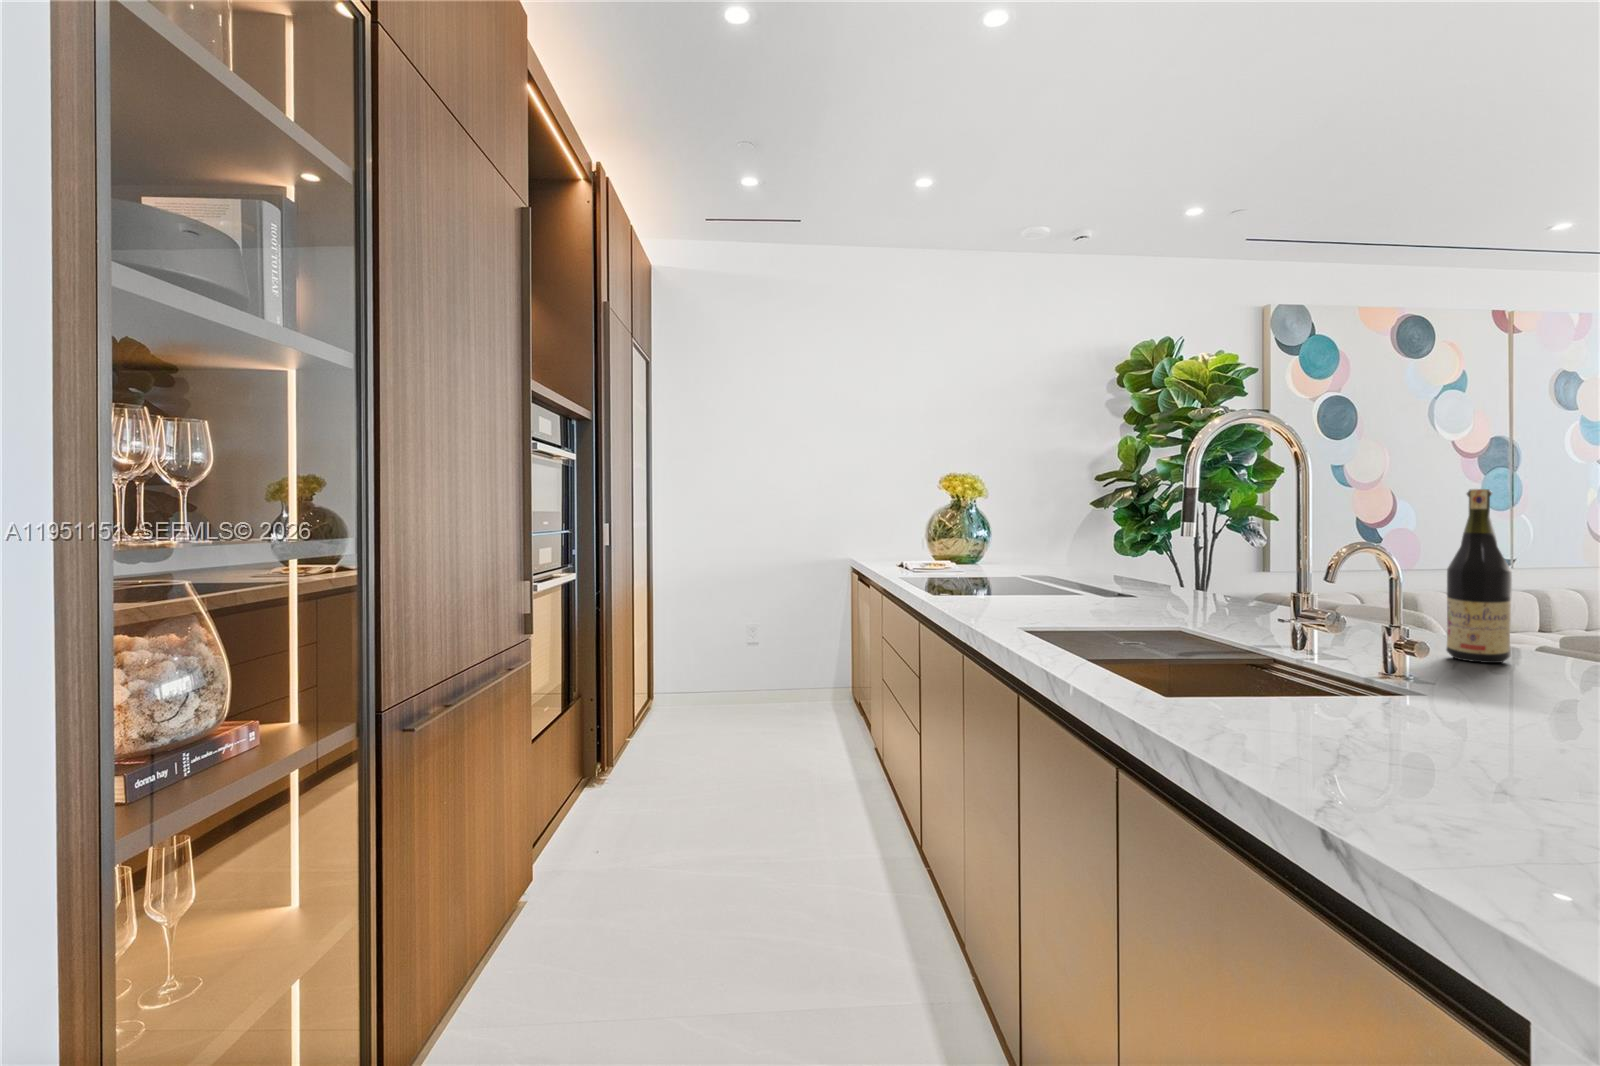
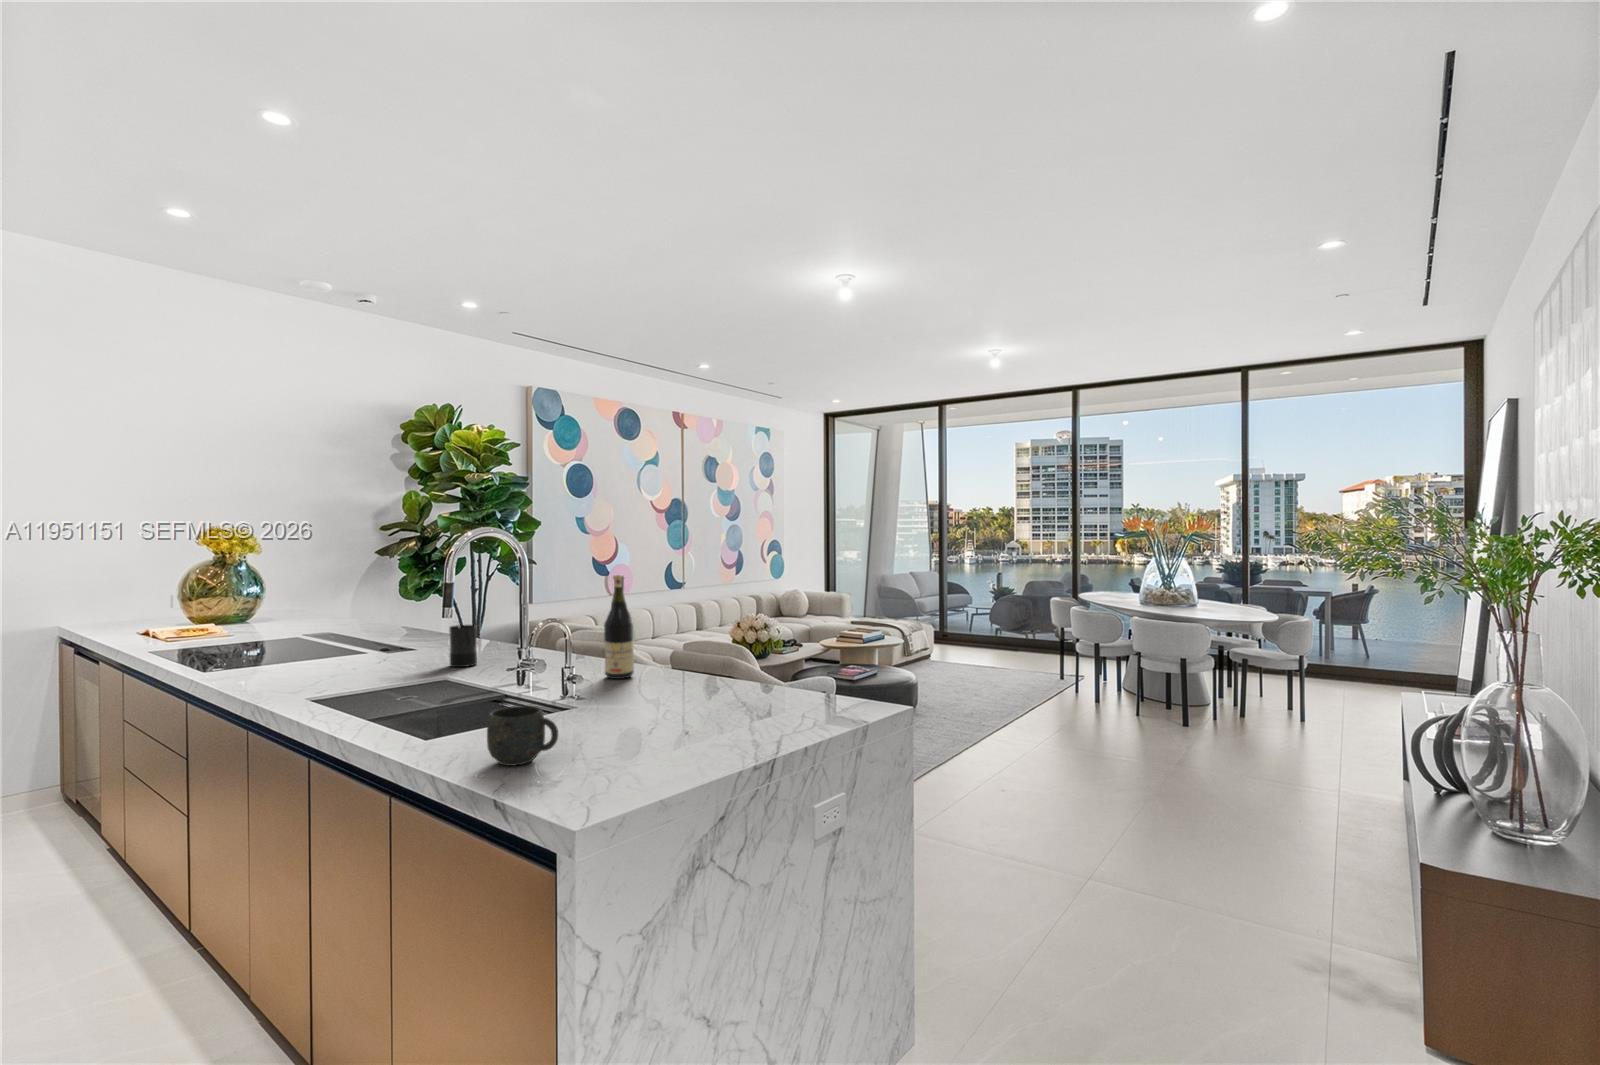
candle: none [1182,561,1219,620] -> present [449,624,477,667]
mug: none [1282,664,1437,771] -> present [487,706,558,766]

